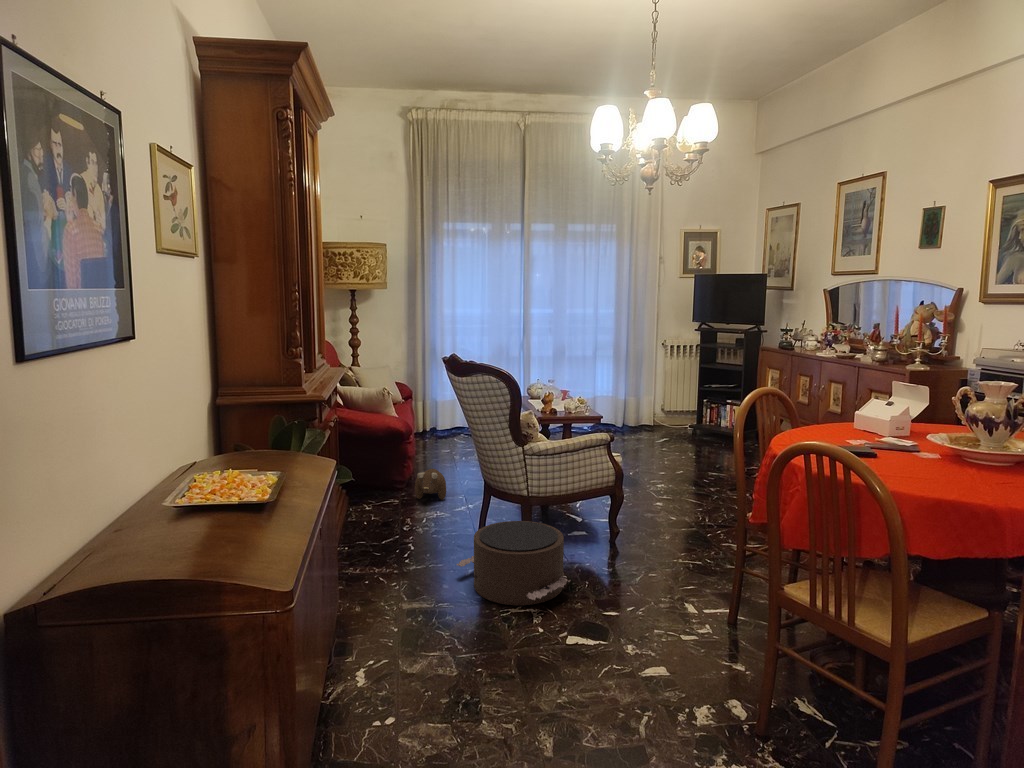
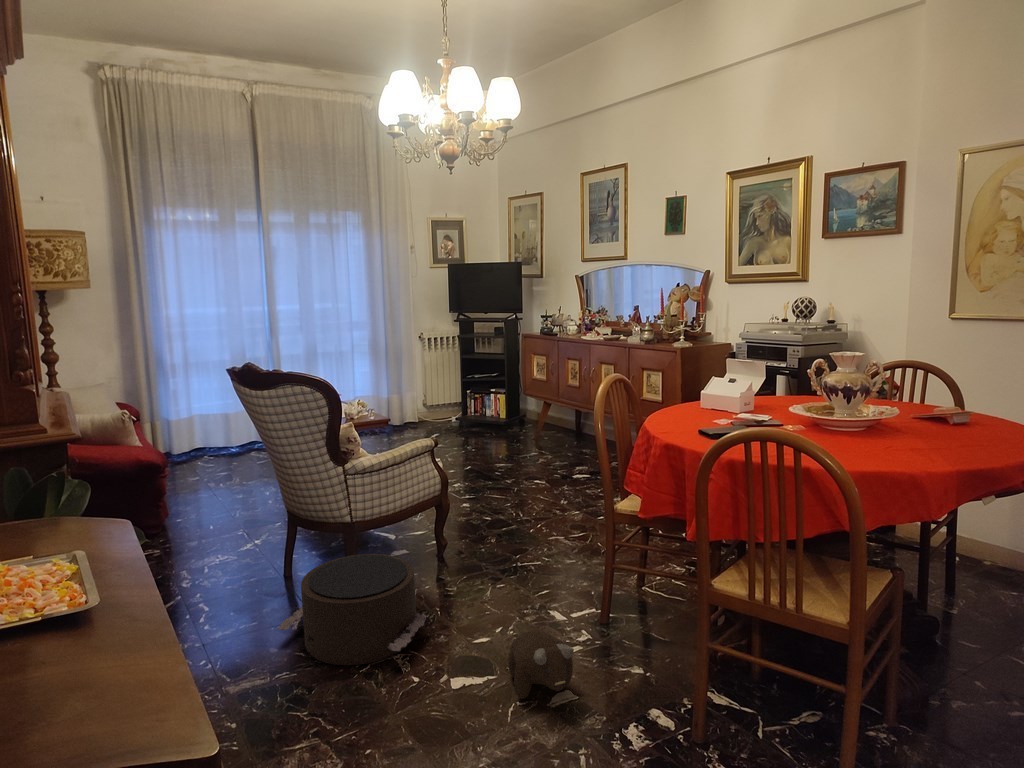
plush toy: present [415,469,446,500] -> present [508,629,574,699]

